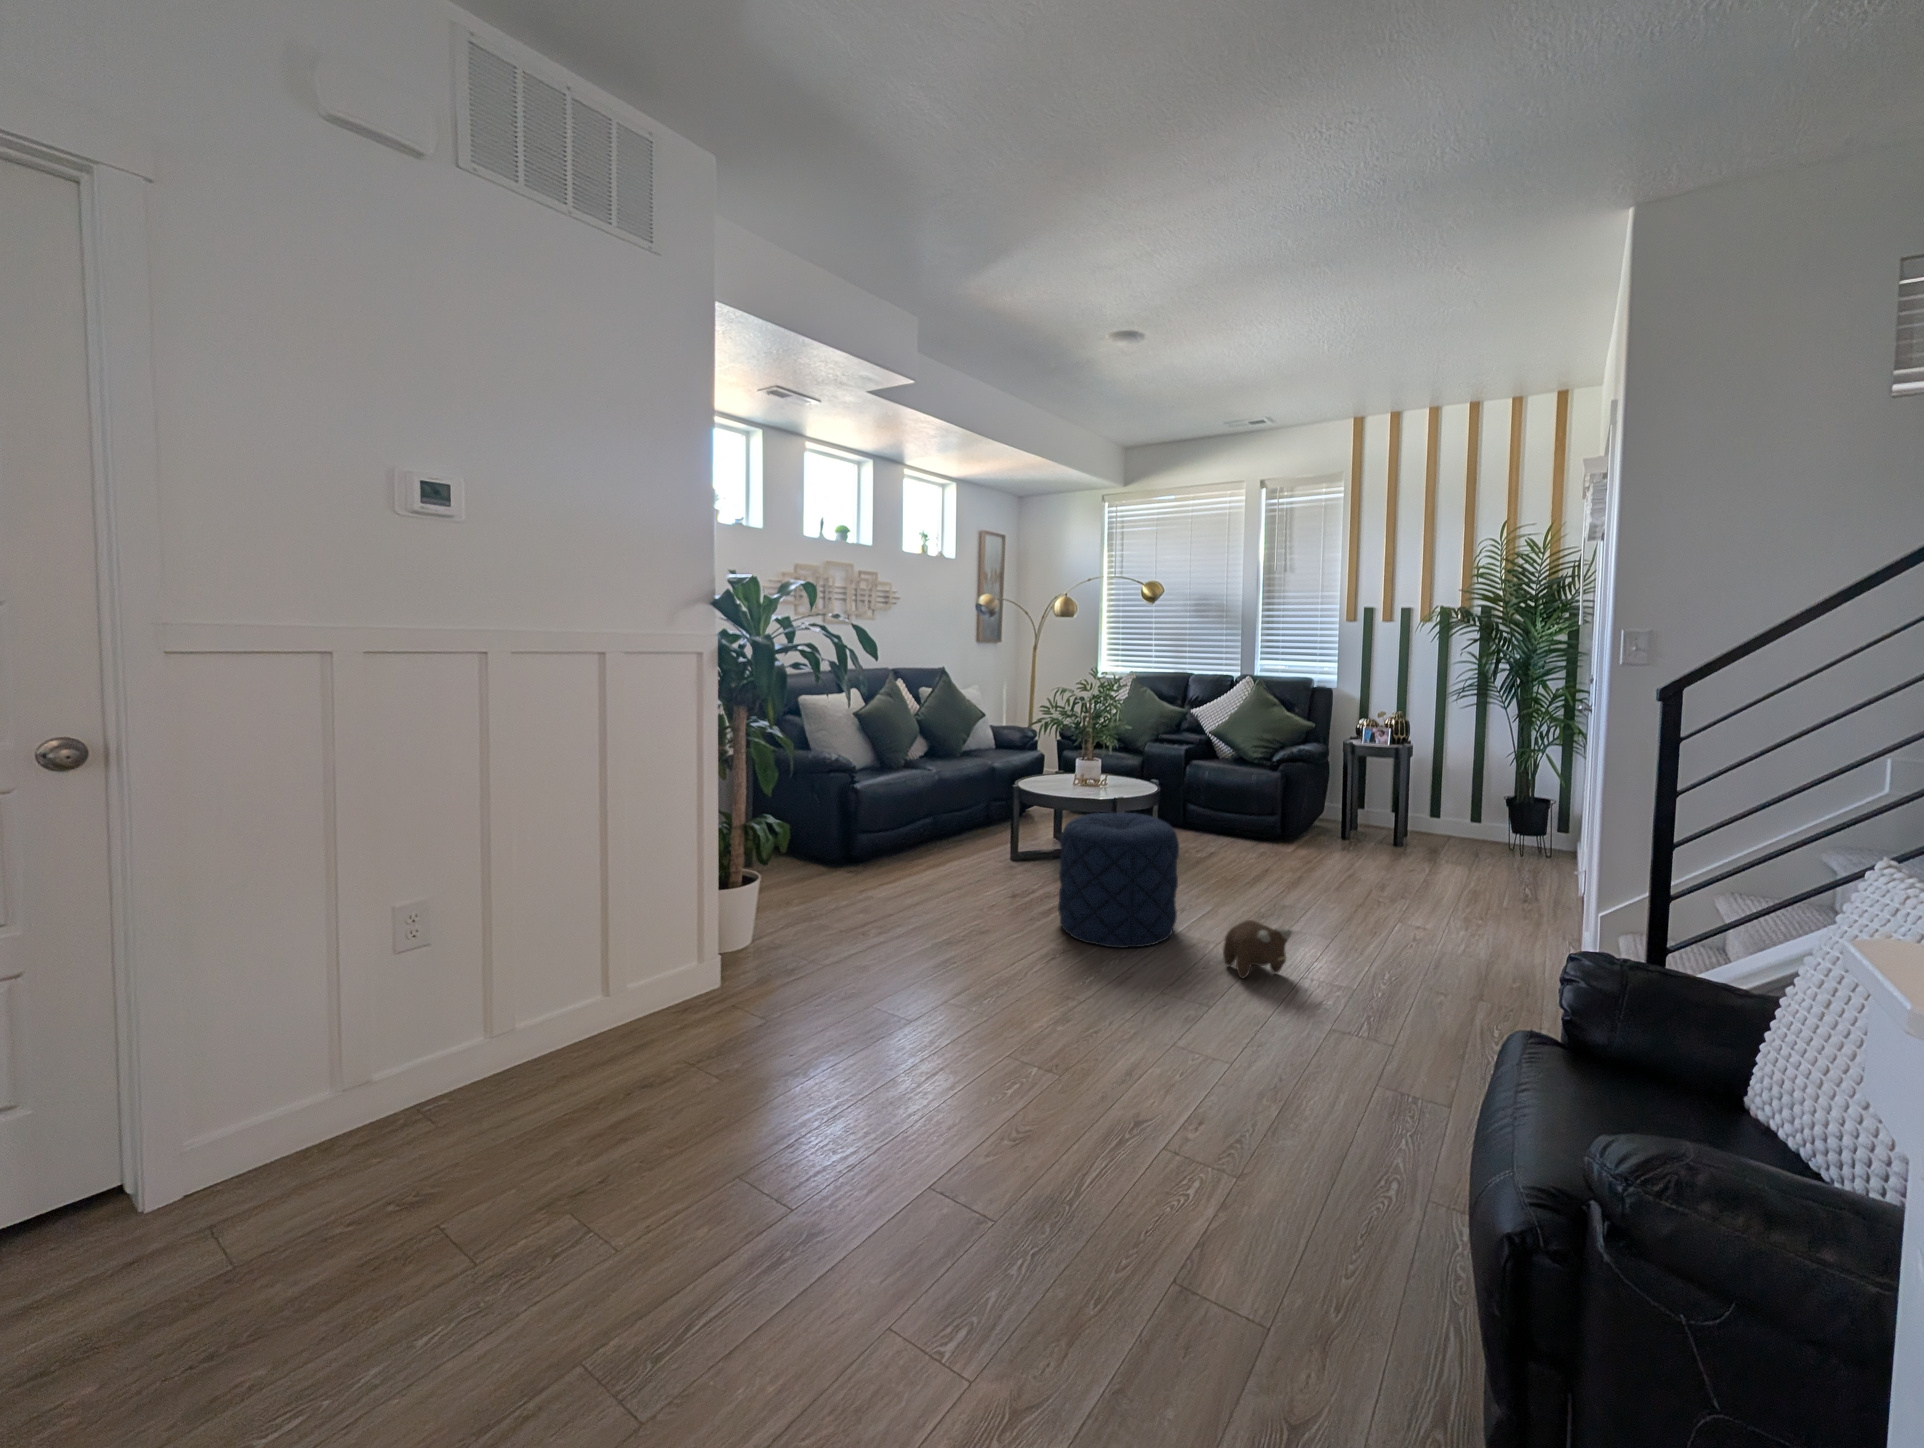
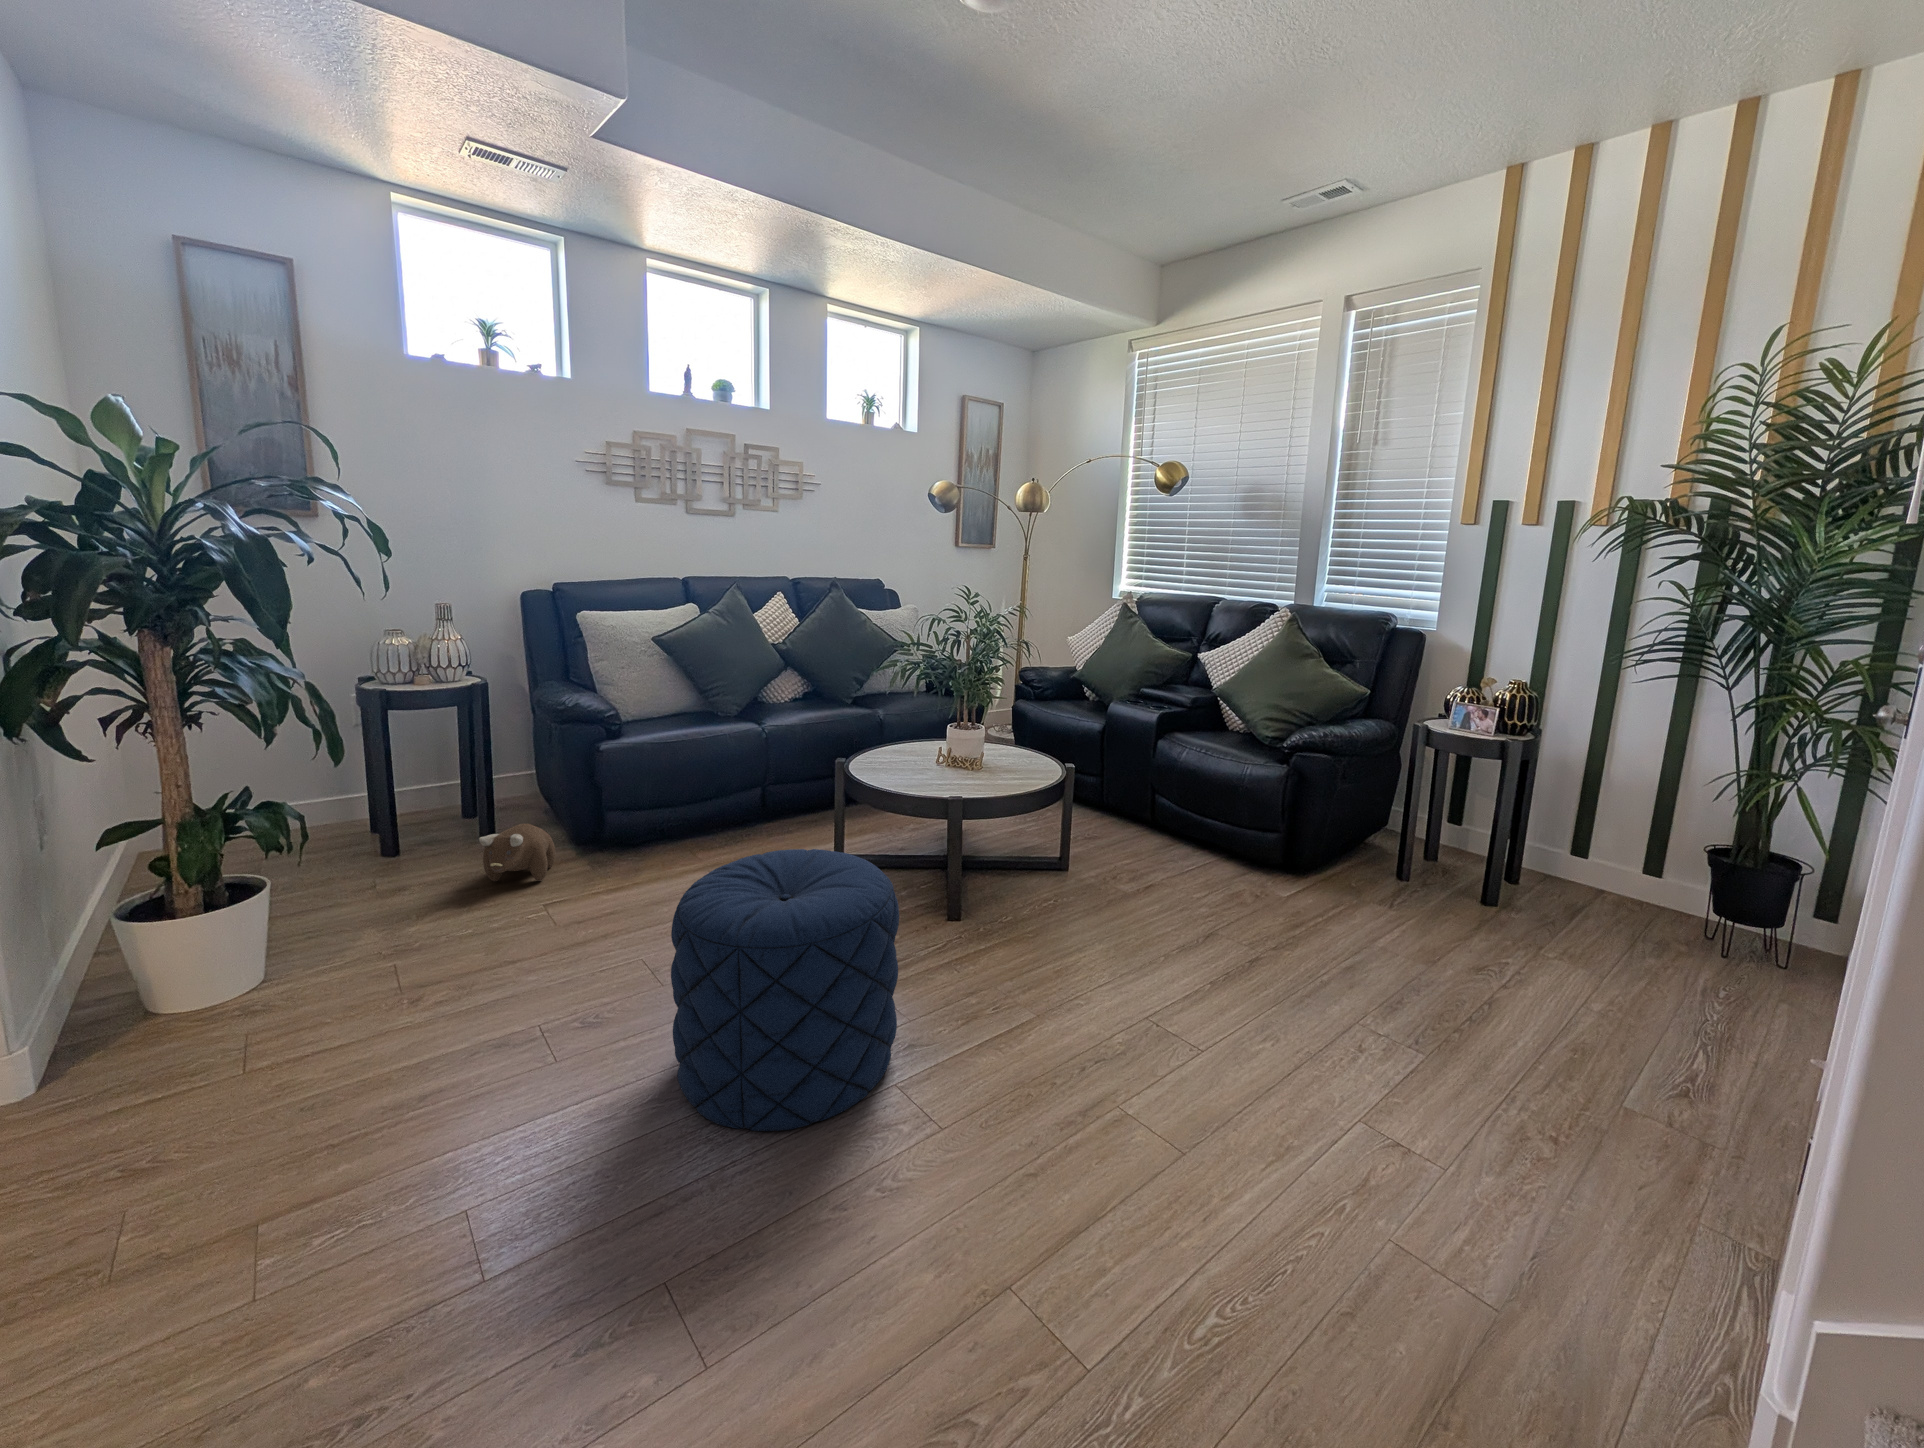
plush toy: present [1223,920,1292,978] -> present [479,824,555,881]

